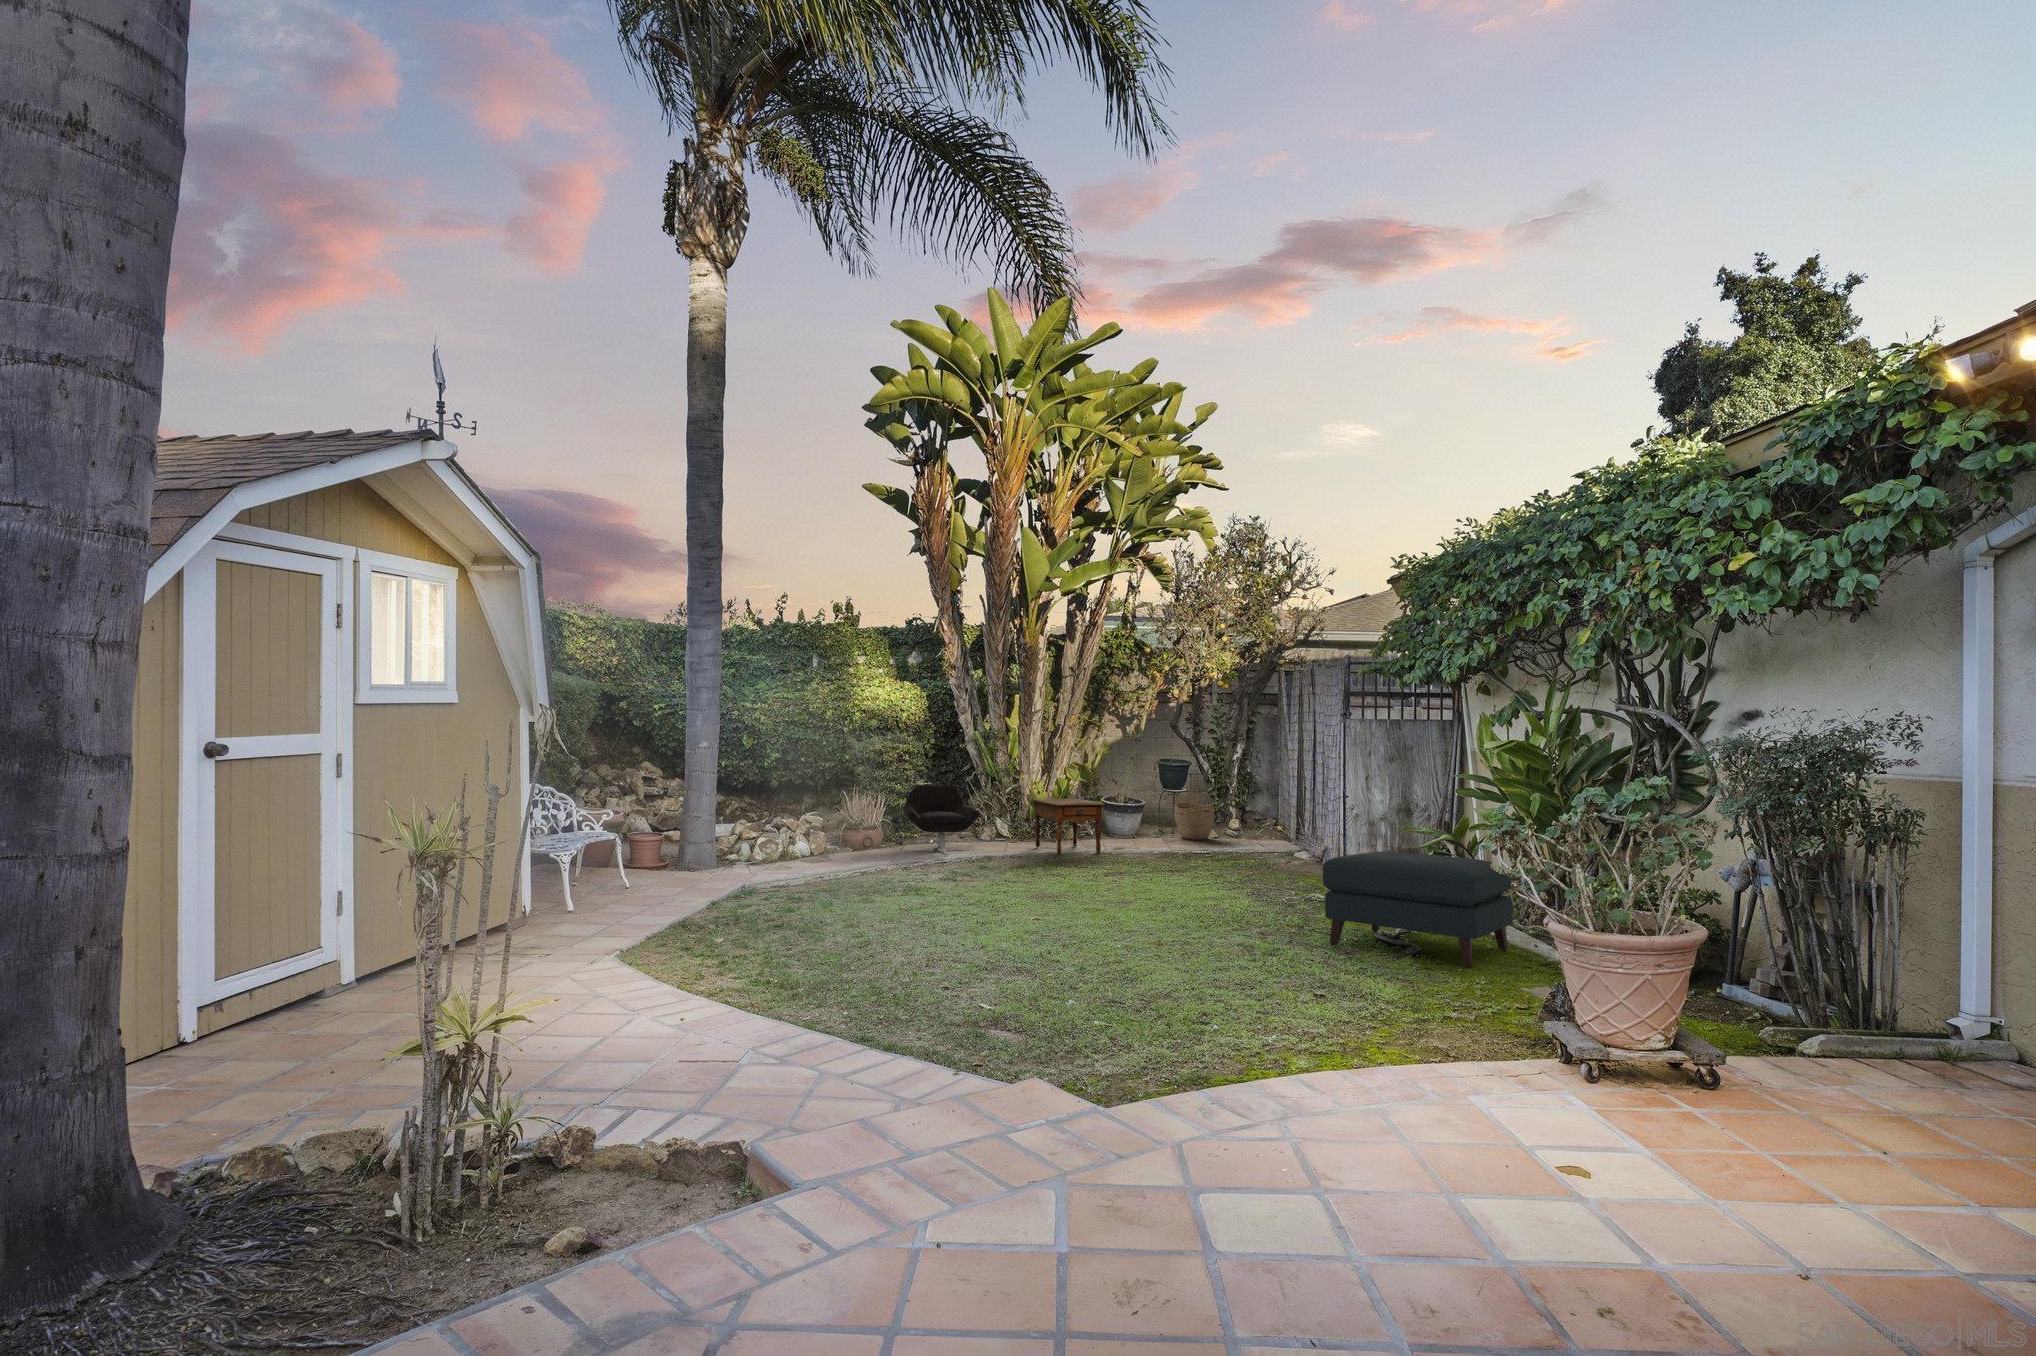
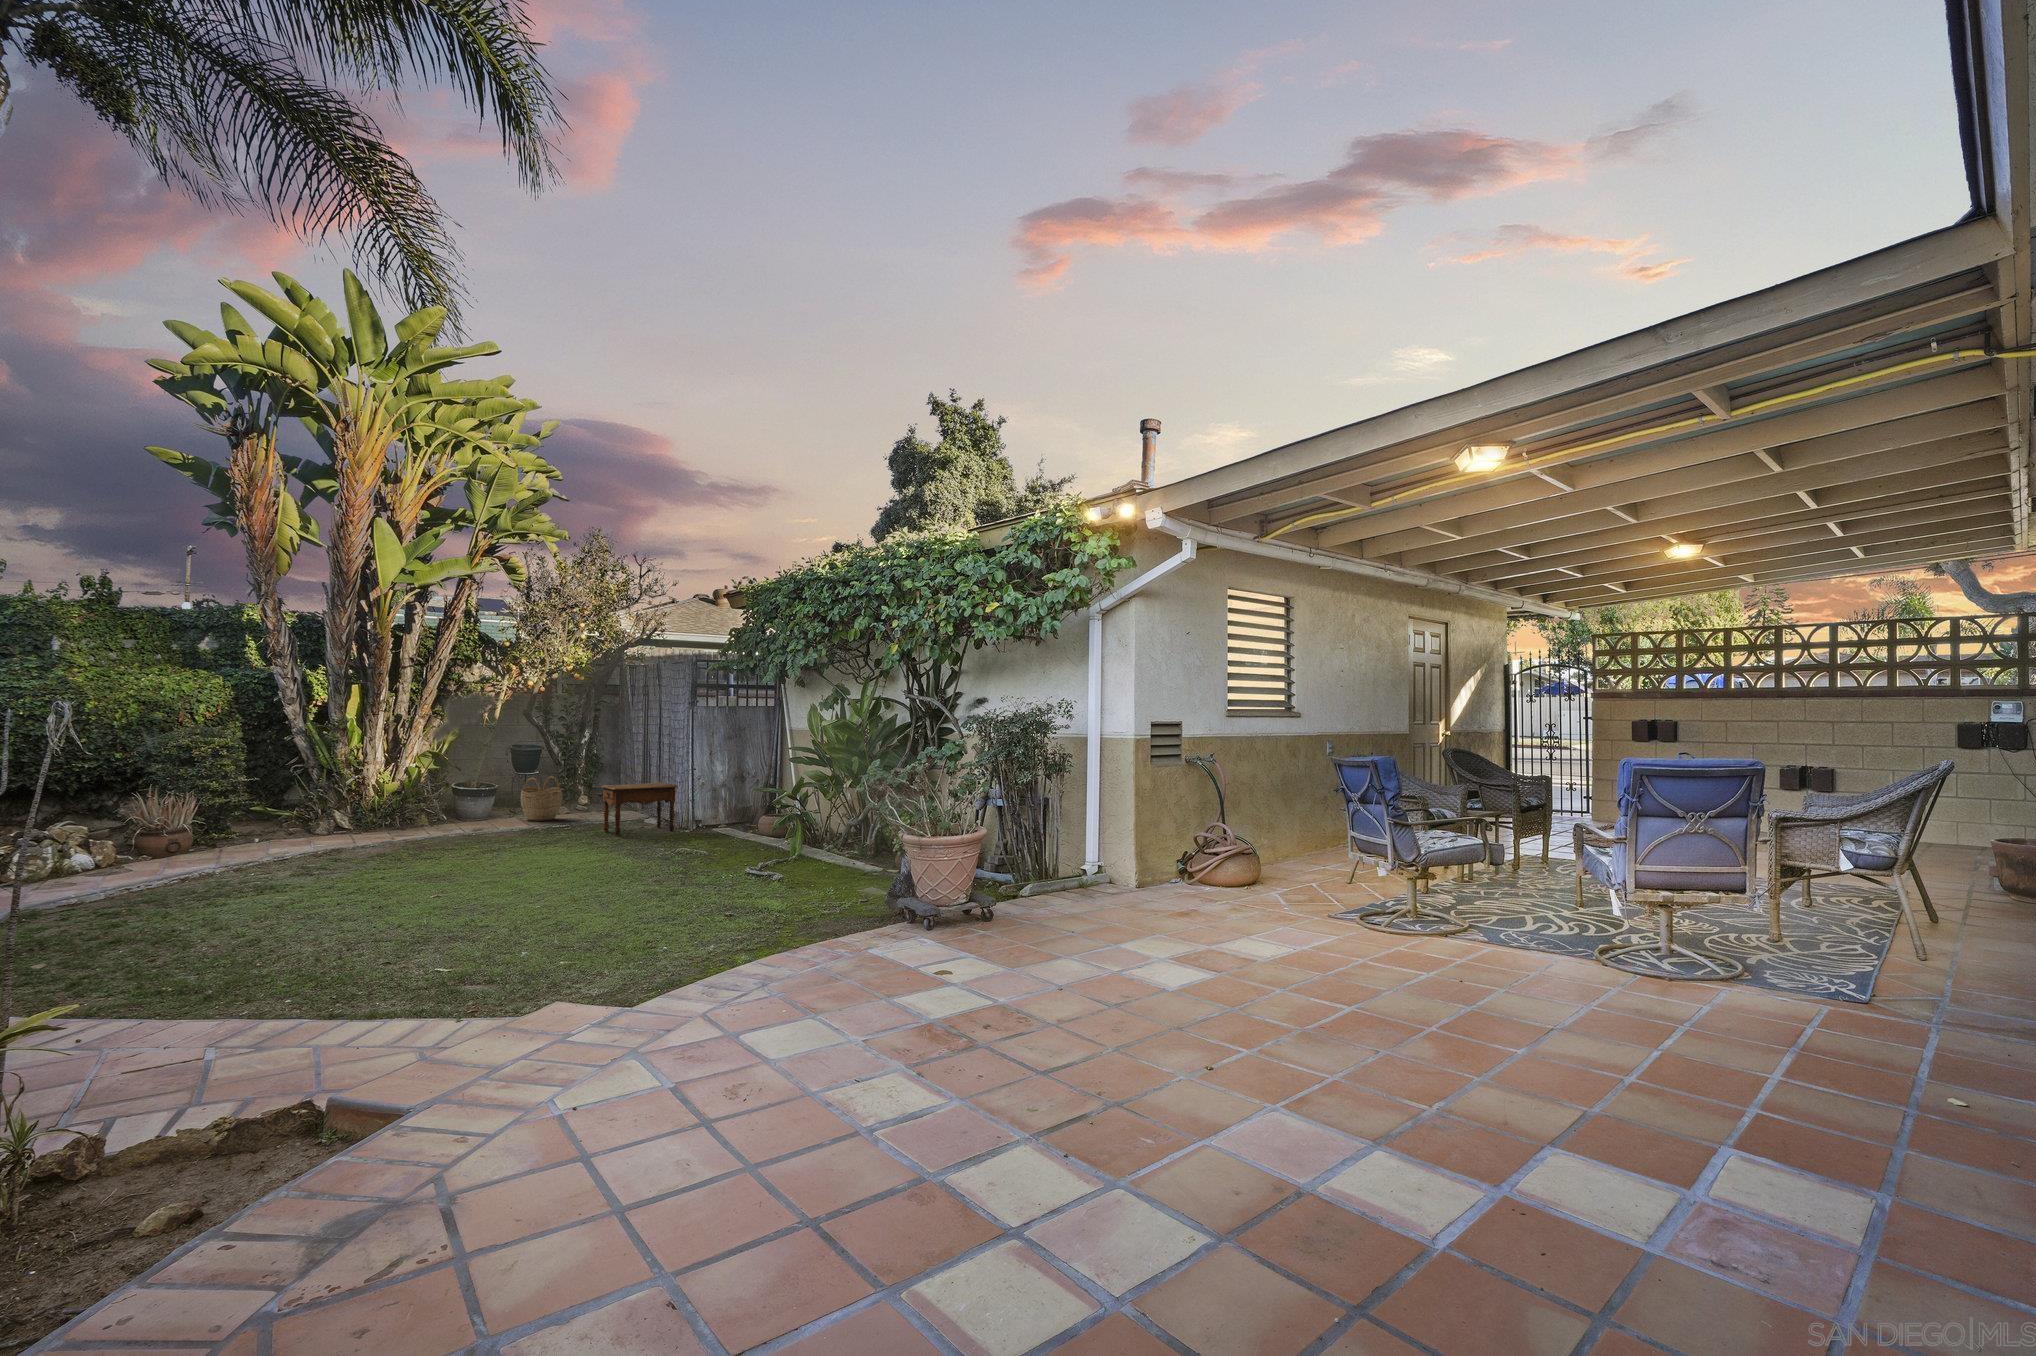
lounge chair: present [903,785,980,855] -> none [185,783,301,860]
side table: present [1031,799,1105,854] -> present [601,782,678,836]
ottoman: present [1323,851,1513,968] -> none [715,806,847,882]

